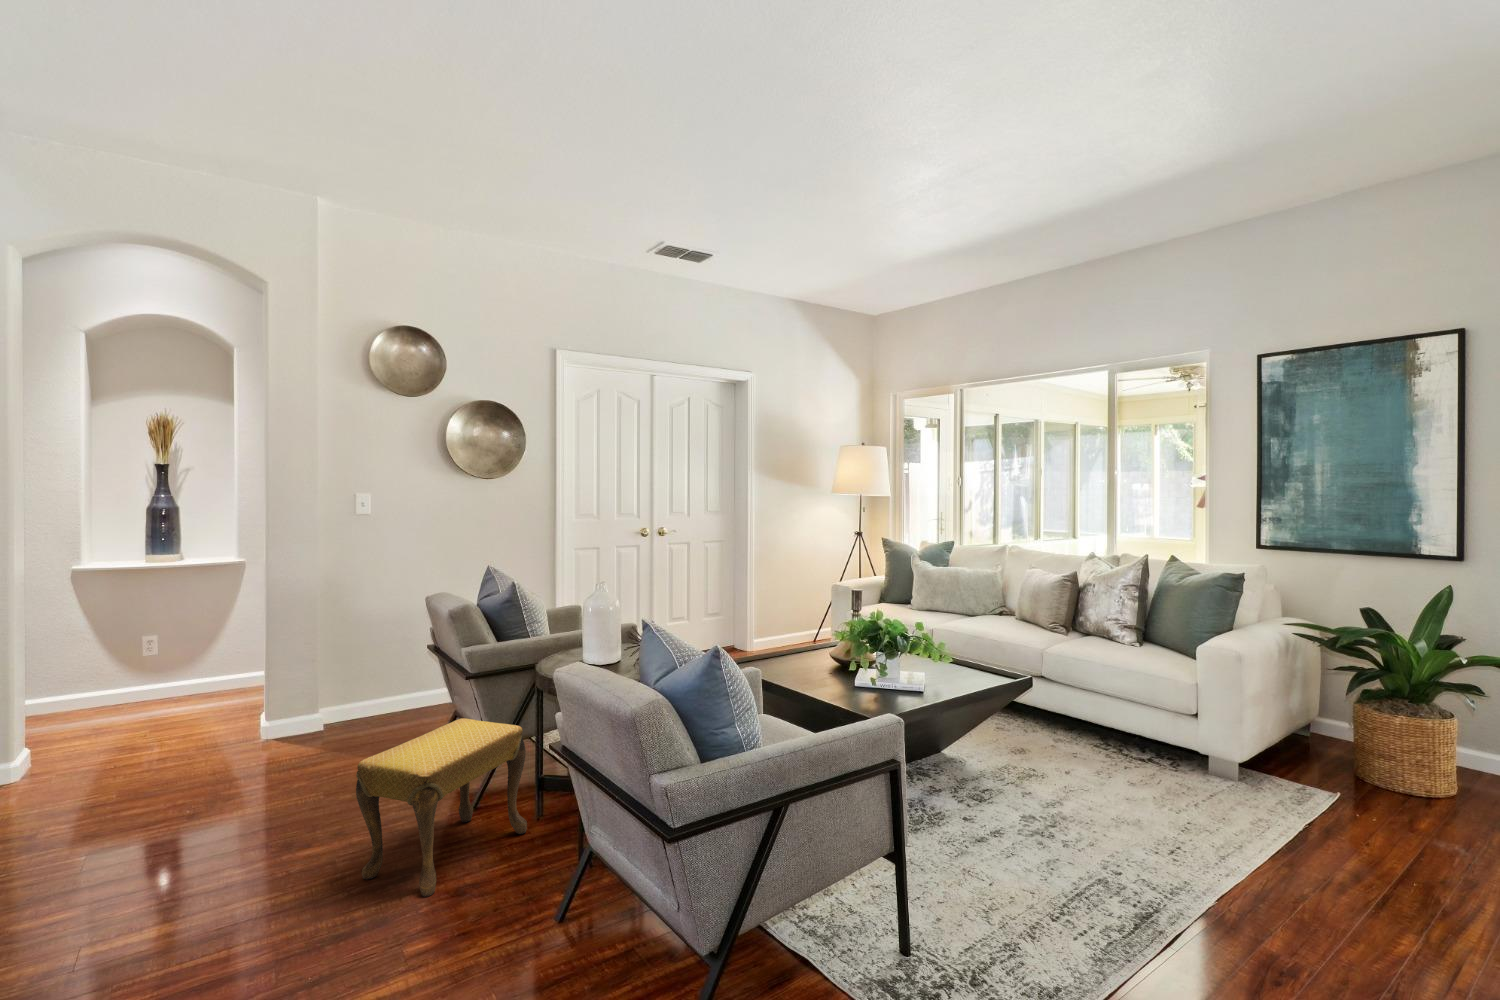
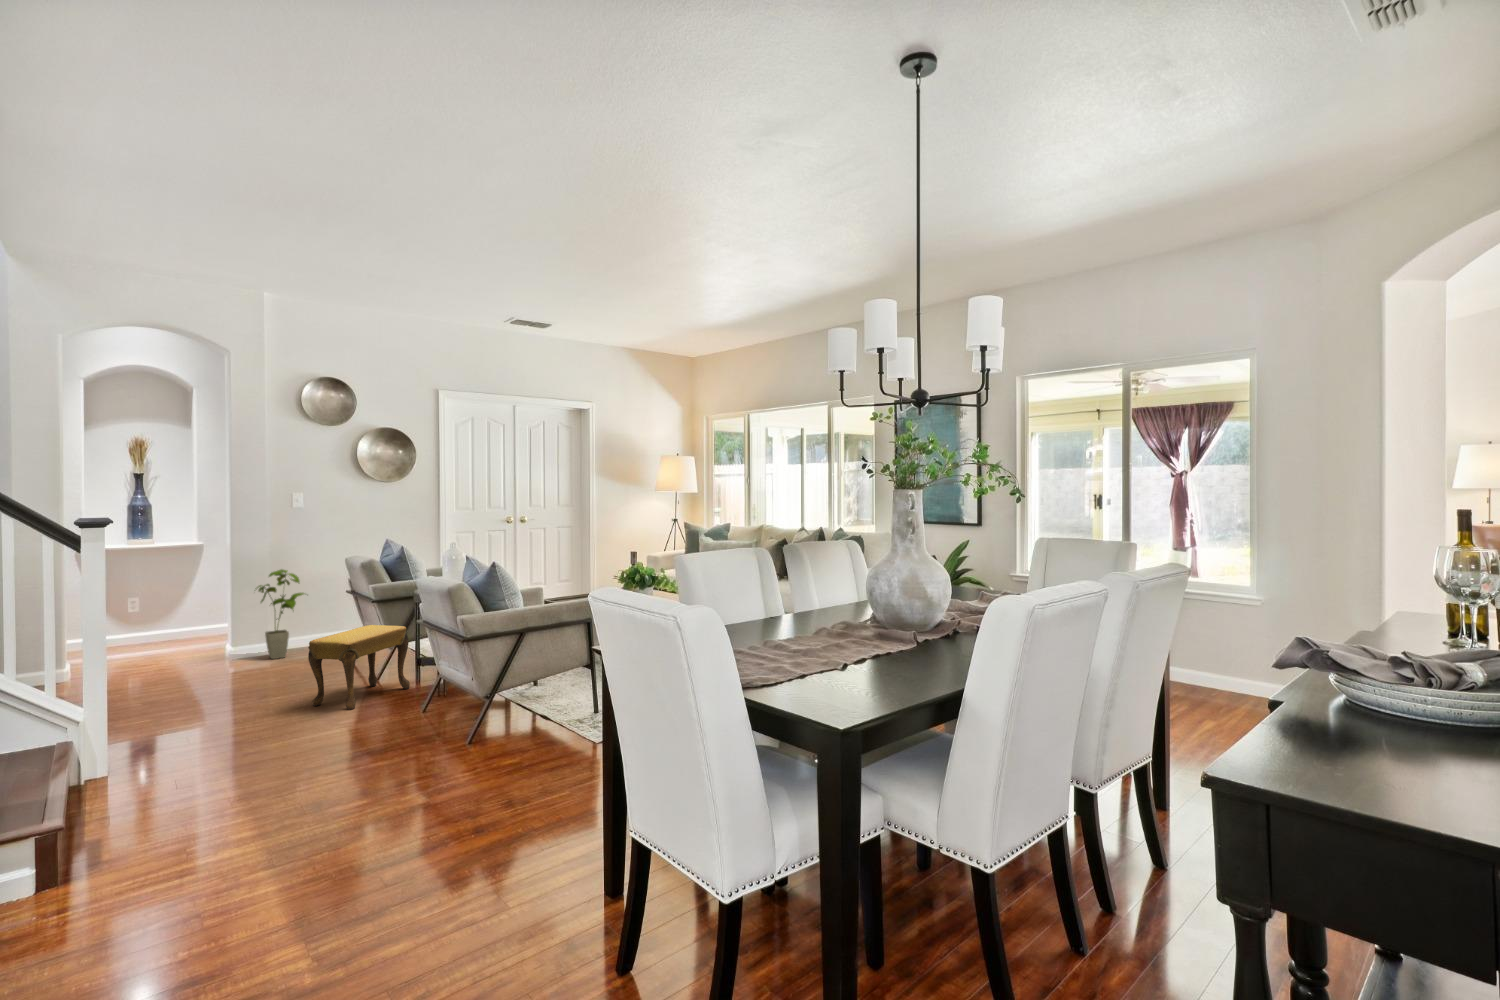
house plant: none [297,606,376,741] -> present [257,569,304,659]

